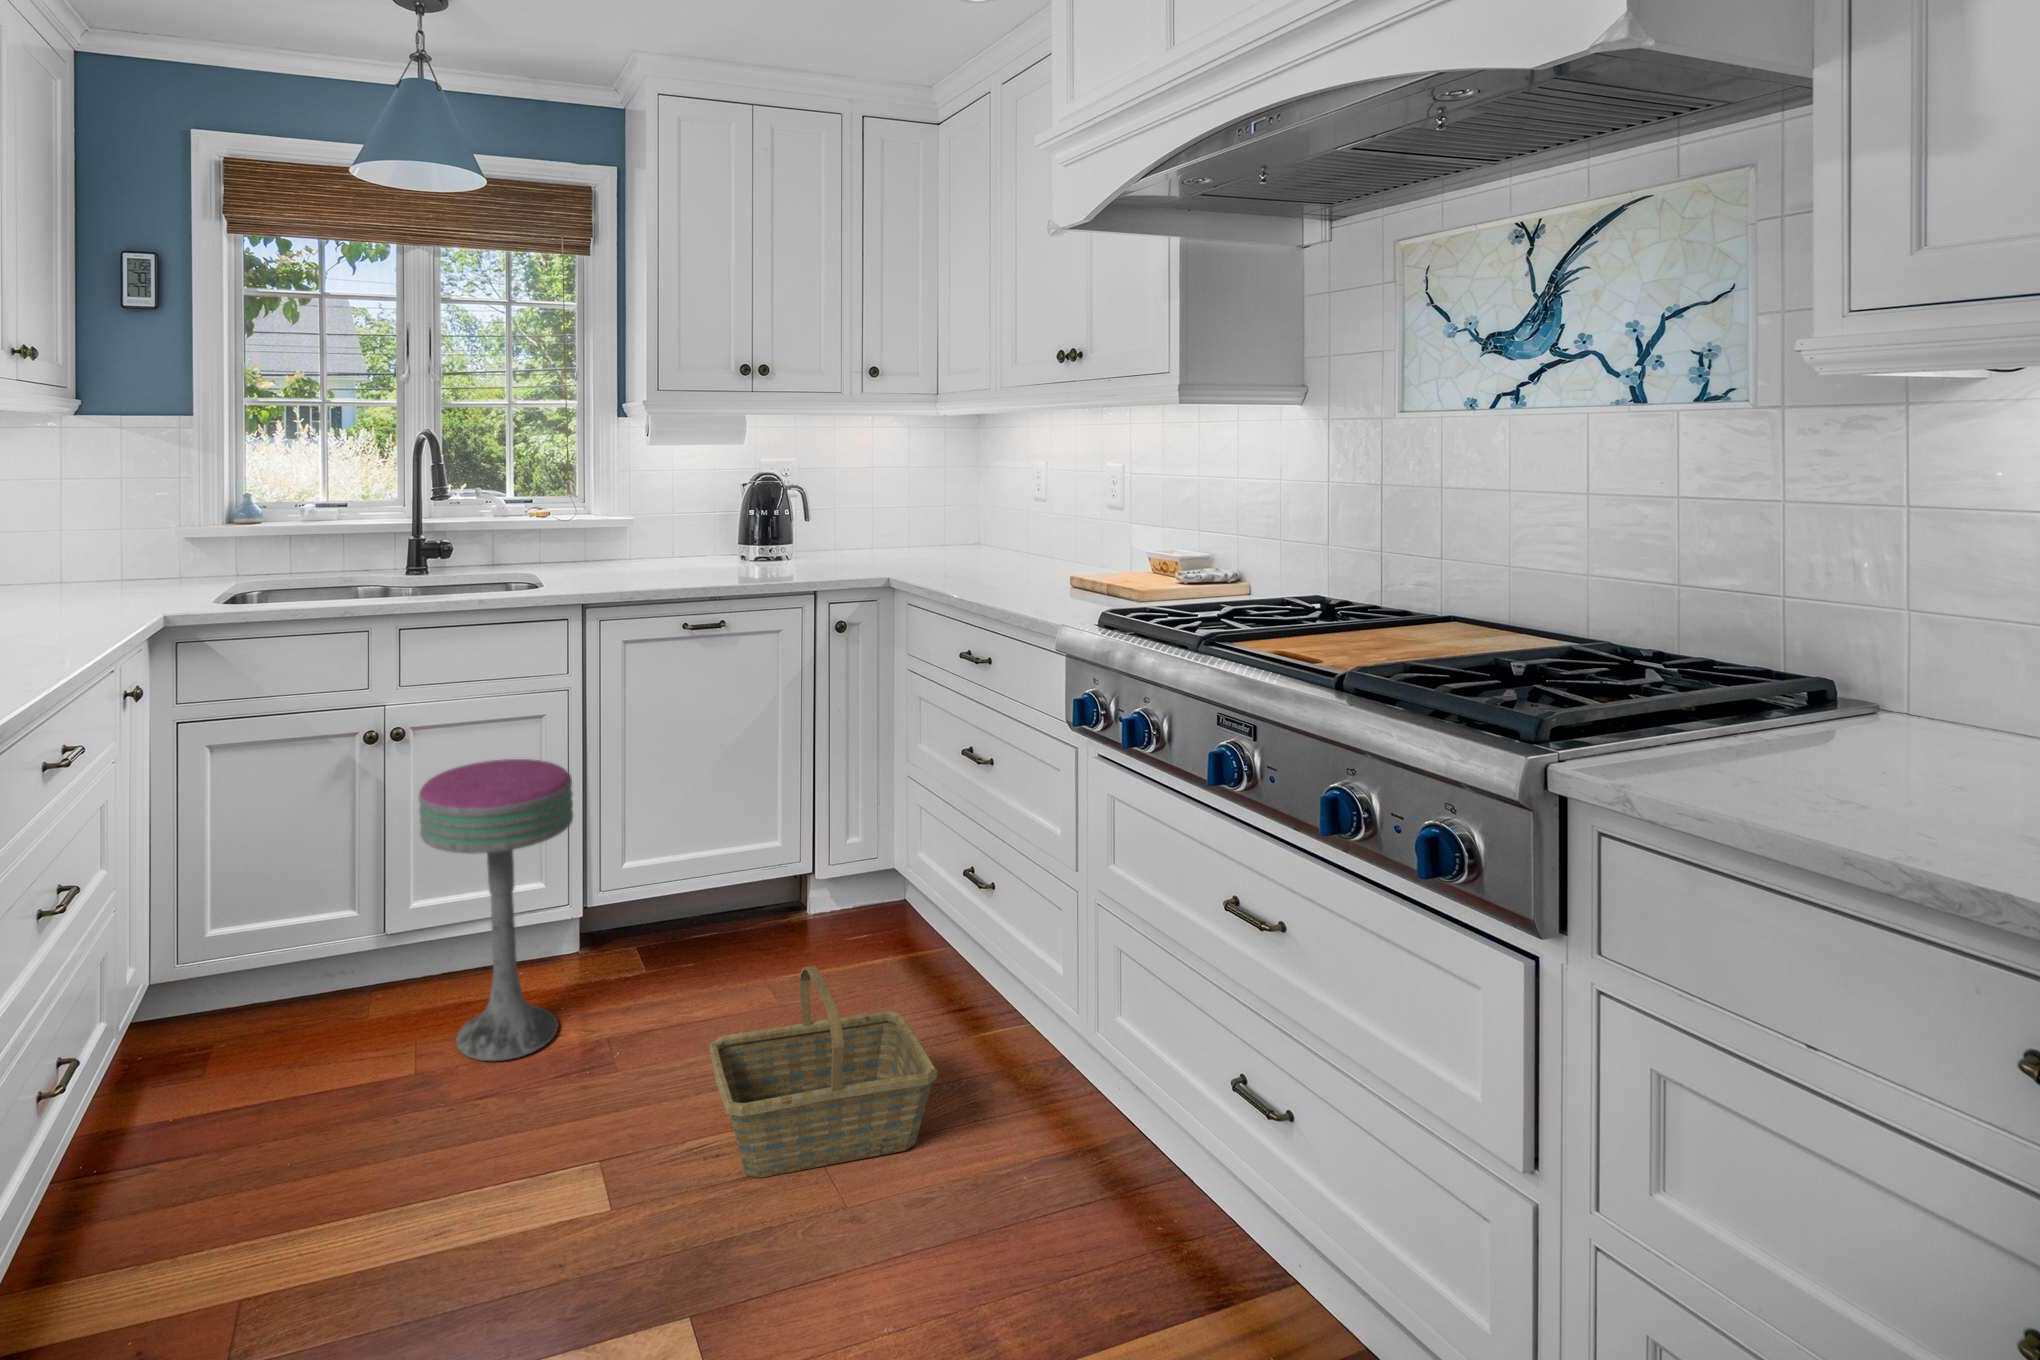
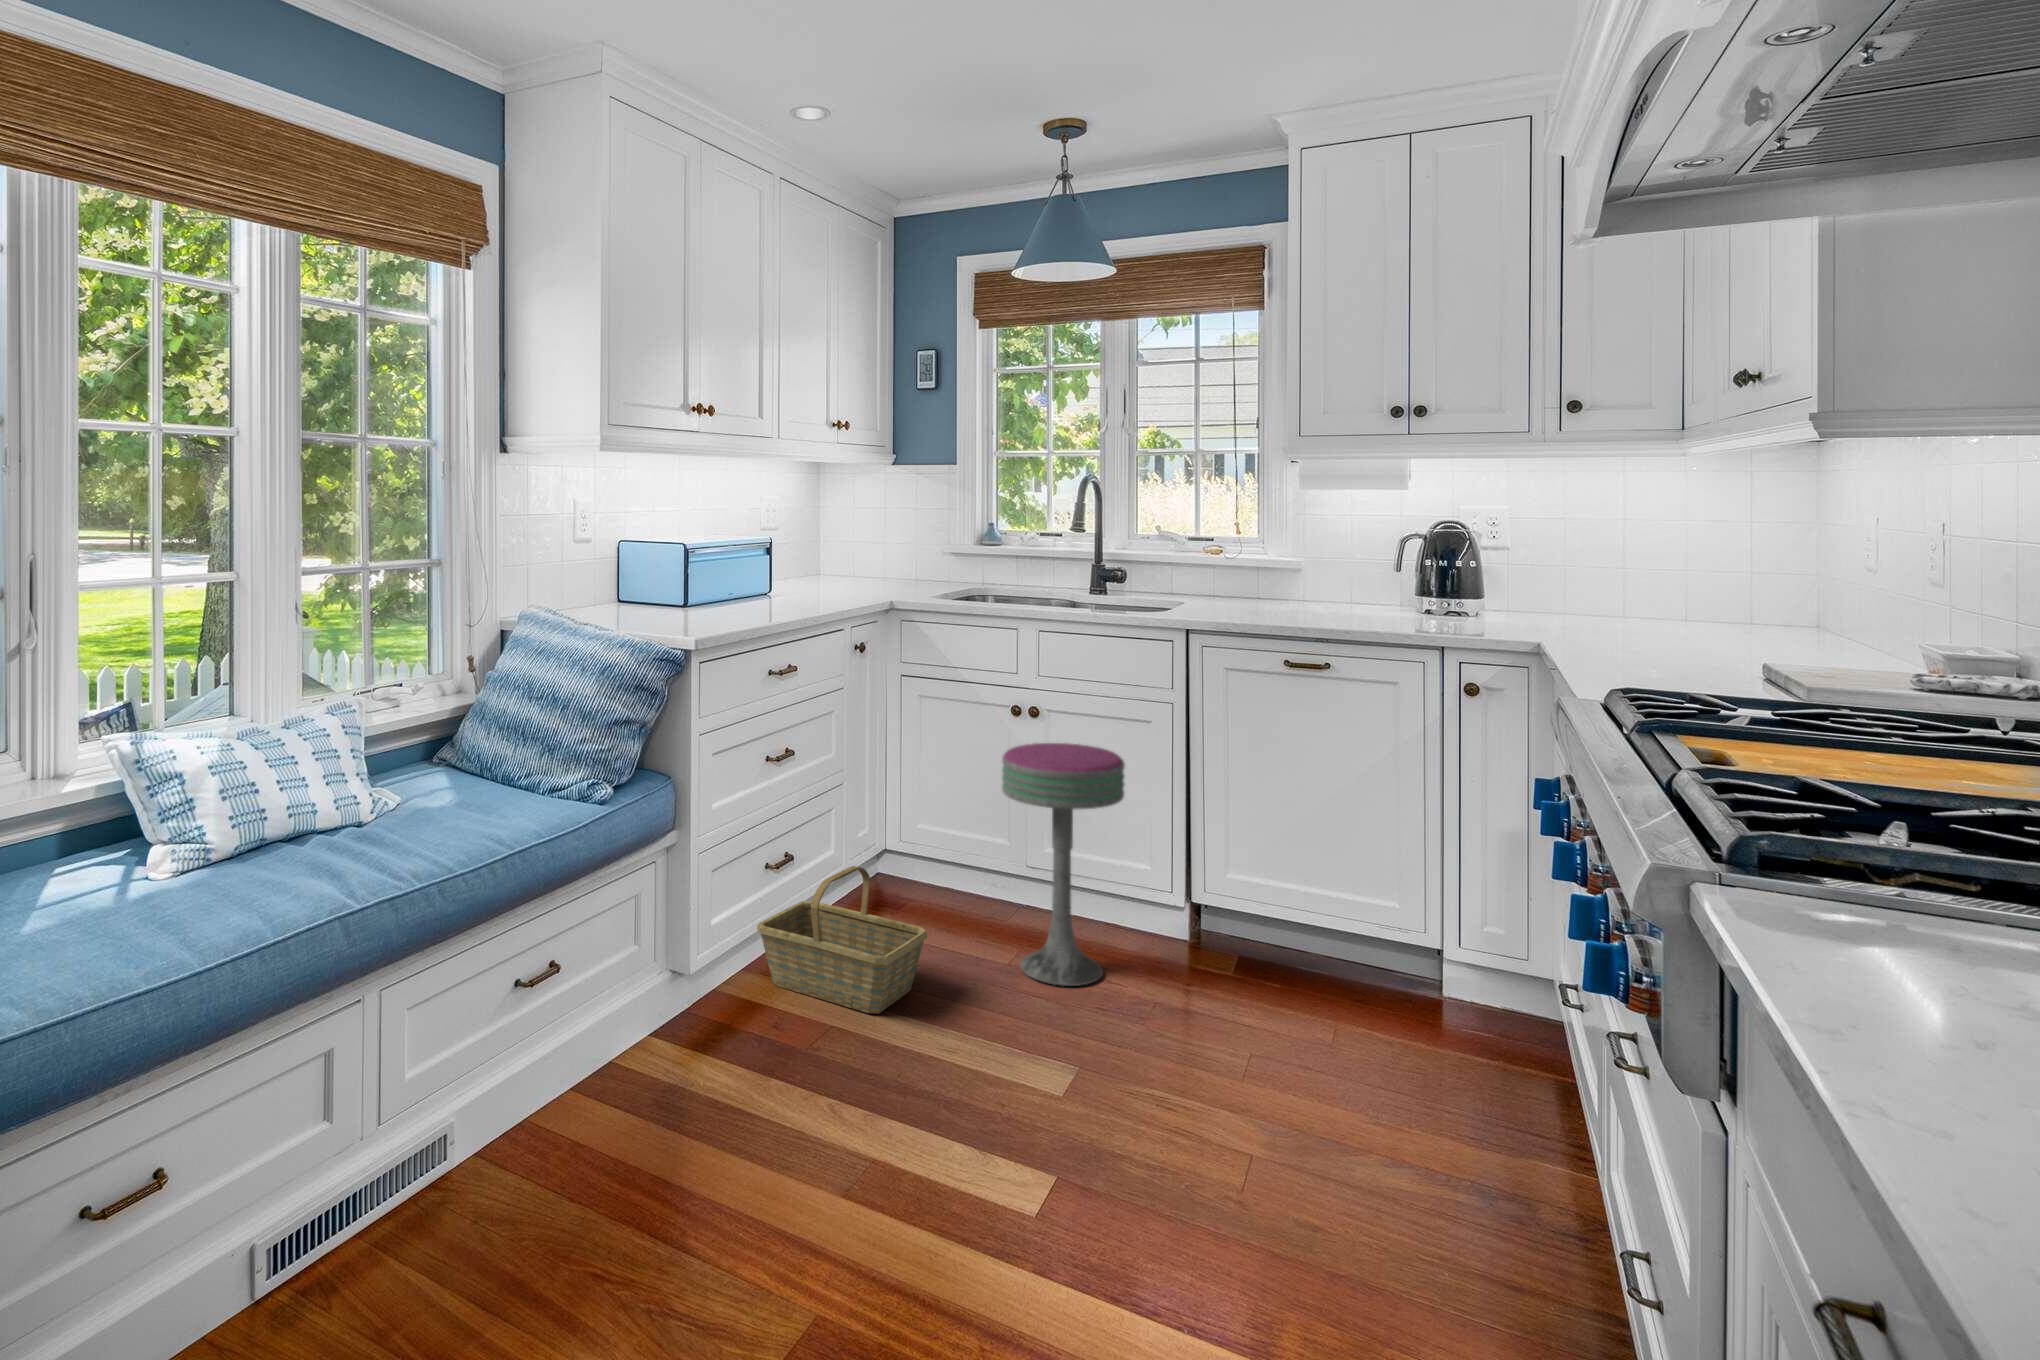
basket: present [710,966,937,1178] -> present [757,866,927,1014]

